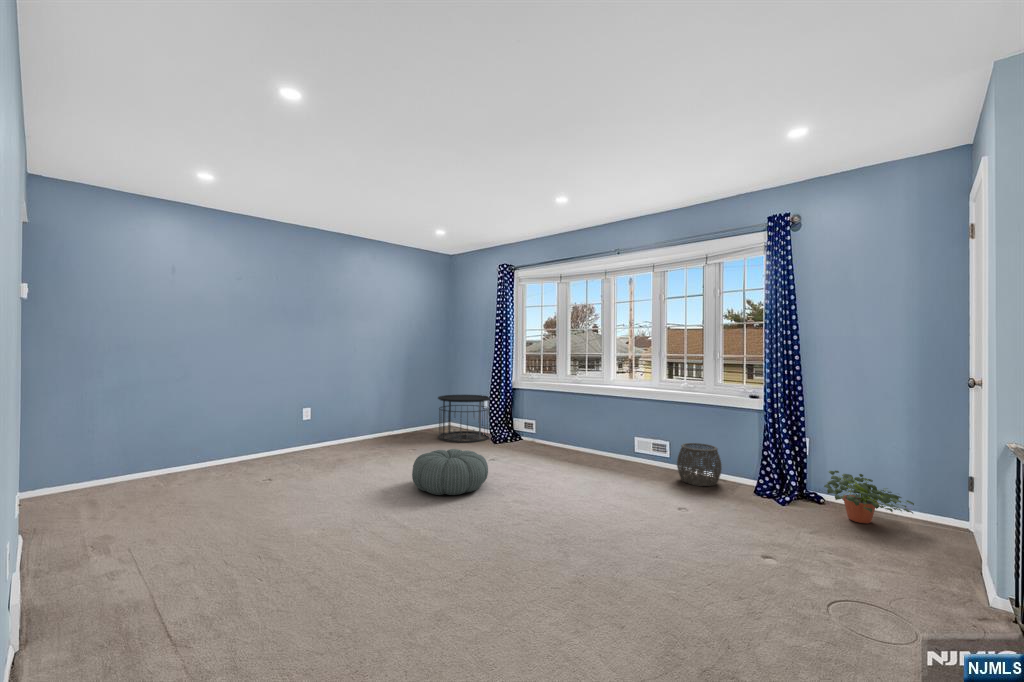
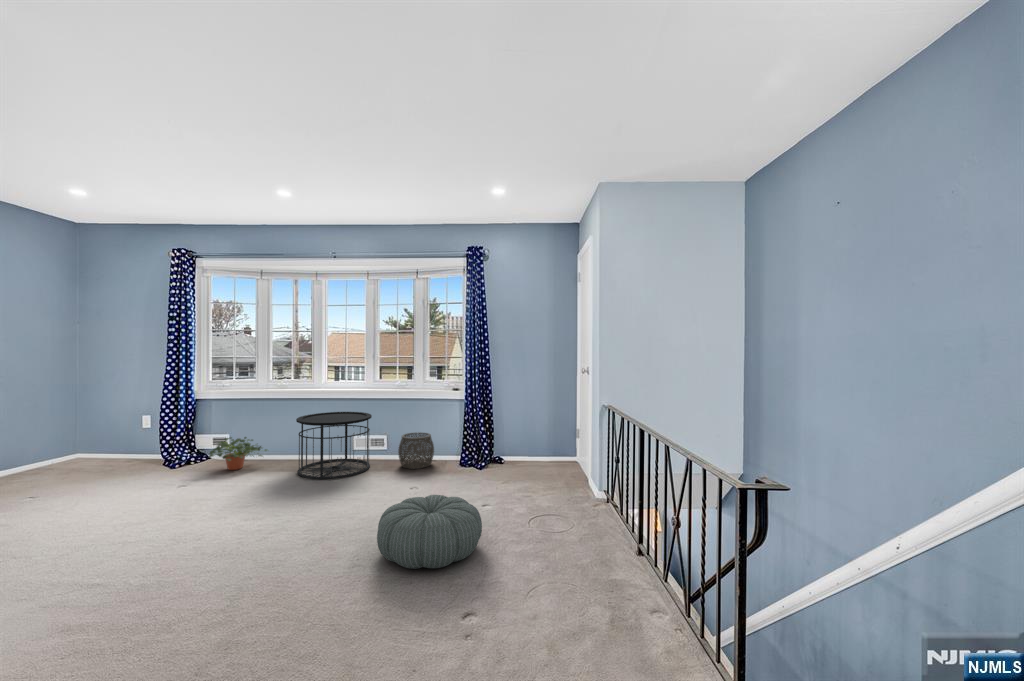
side table: present [438,395,490,443] -> present [296,412,372,479]
pouf: present [412,449,488,495] -> present [377,495,482,569]
potted plant: present [824,471,914,523] -> present [209,437,268,470]

